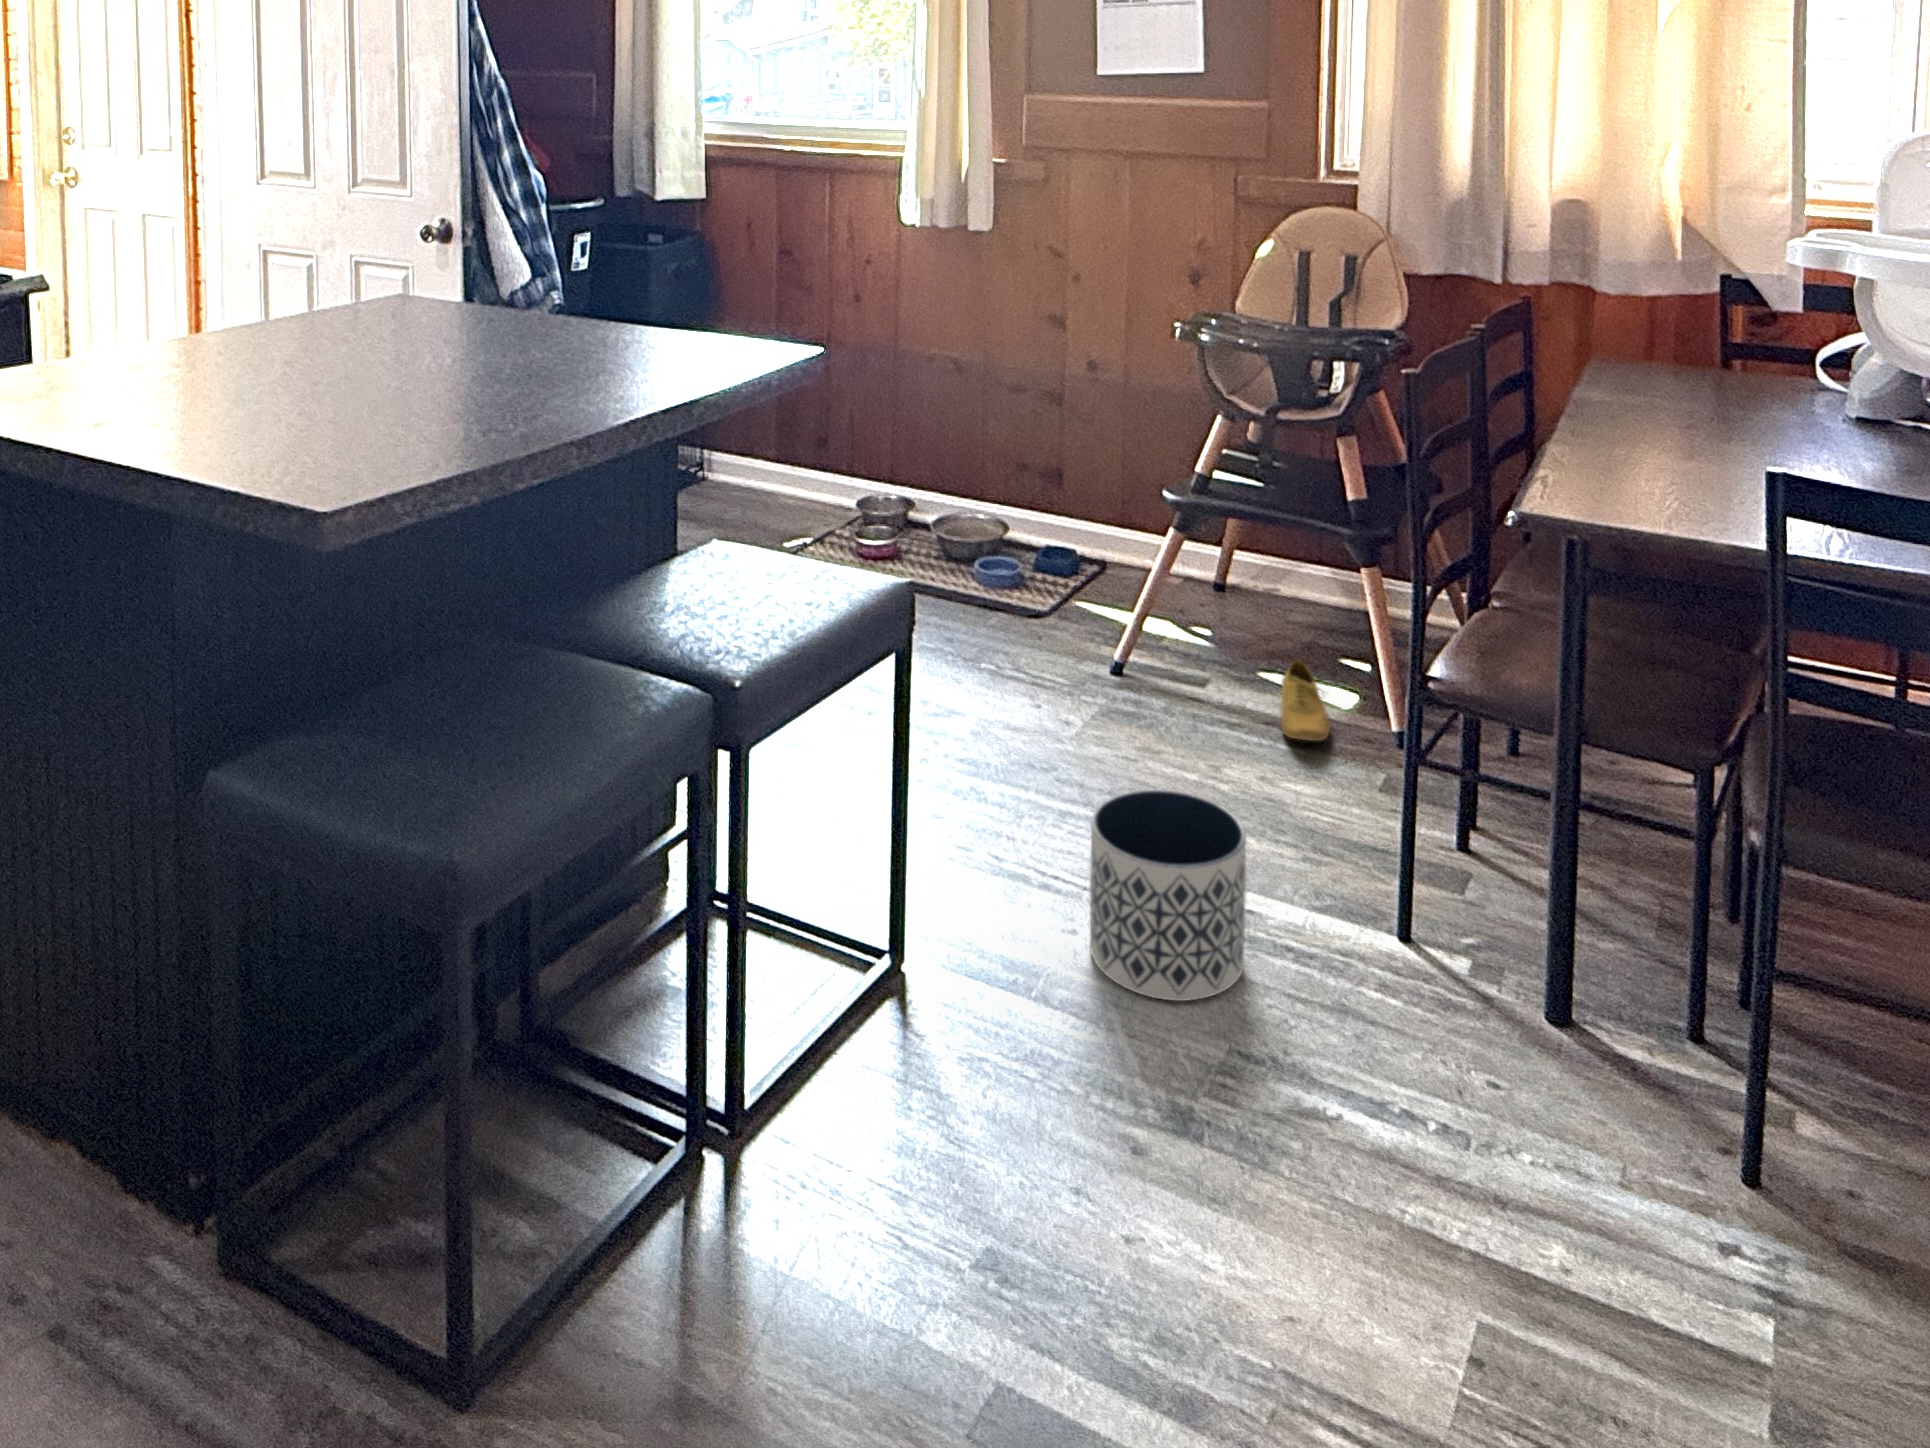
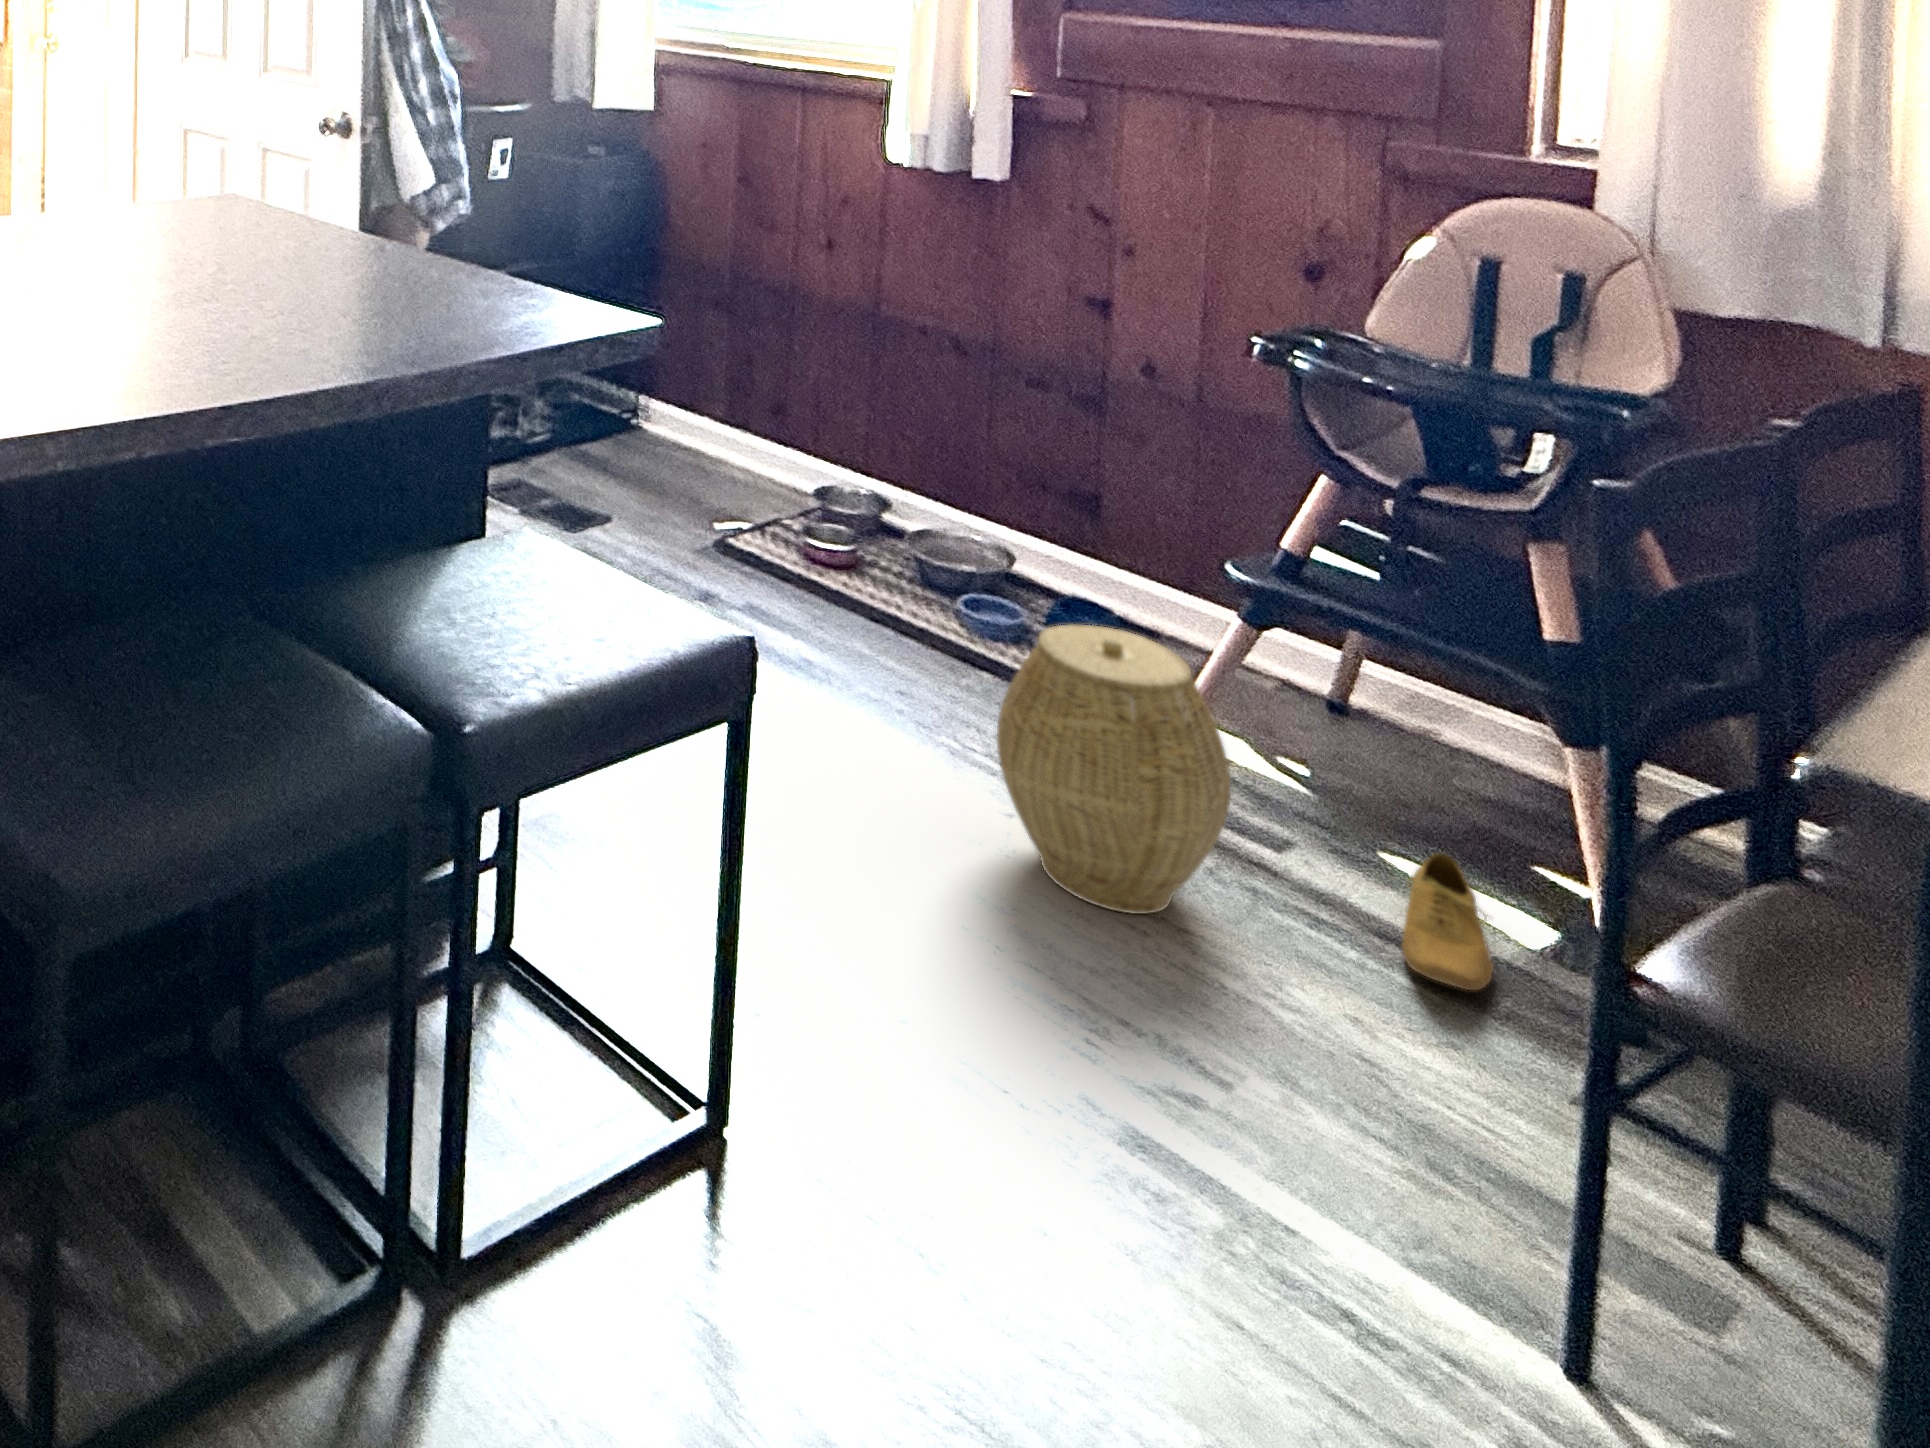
woven basket: none [1034,550,1183,751] -> present [997,624,1231,914]
planter: present [1090,790,1246,1001] -> none [1005,997,1269,1354]

